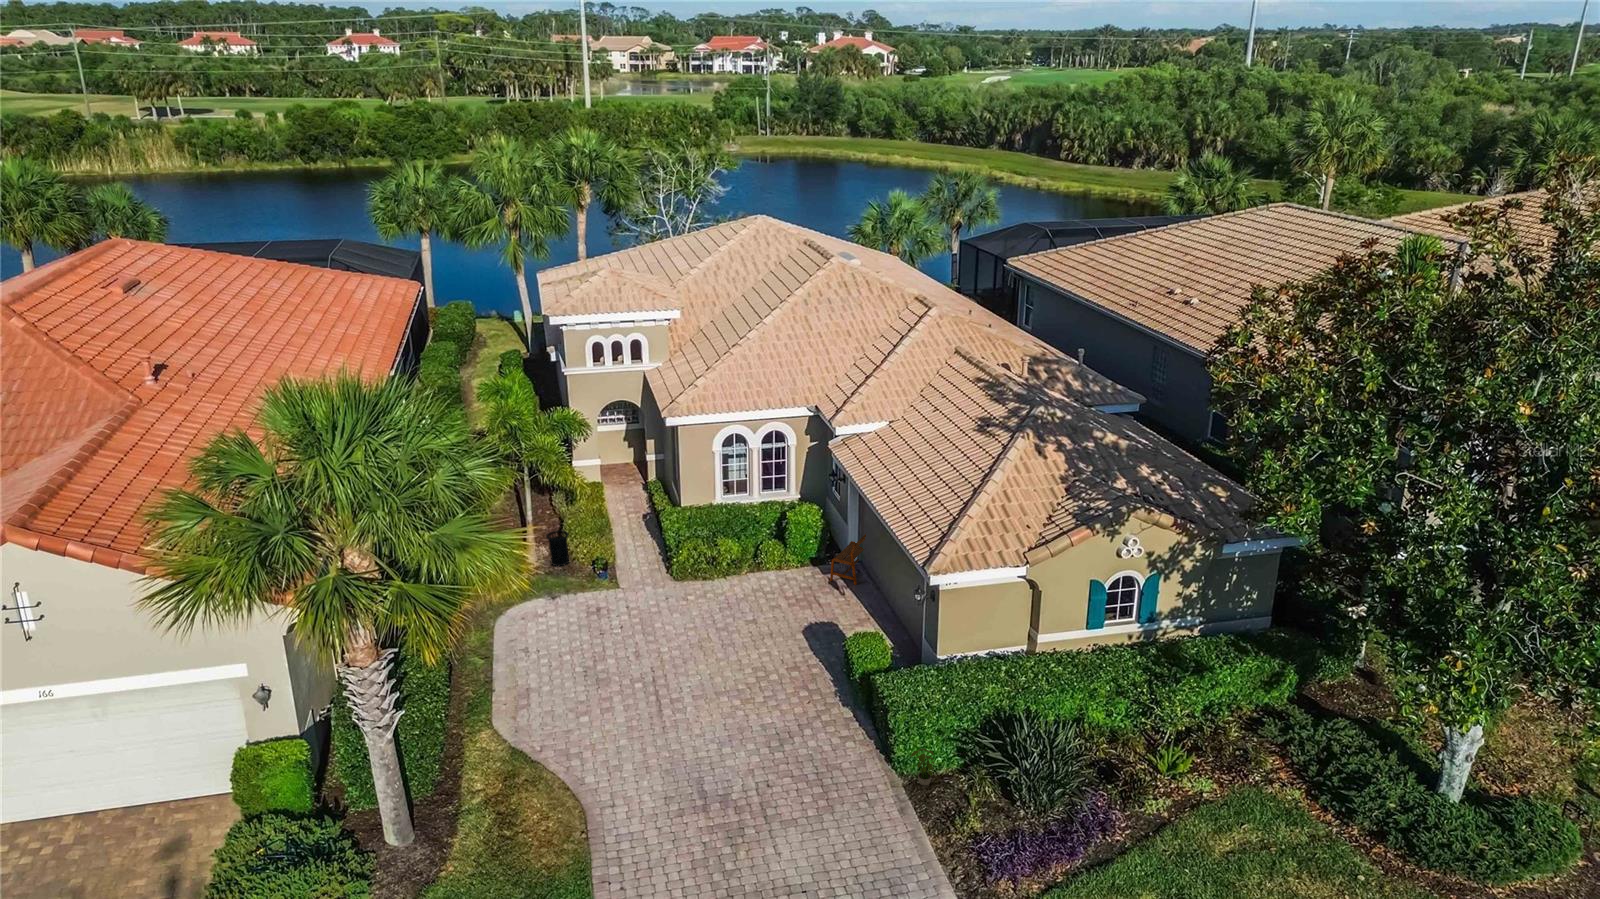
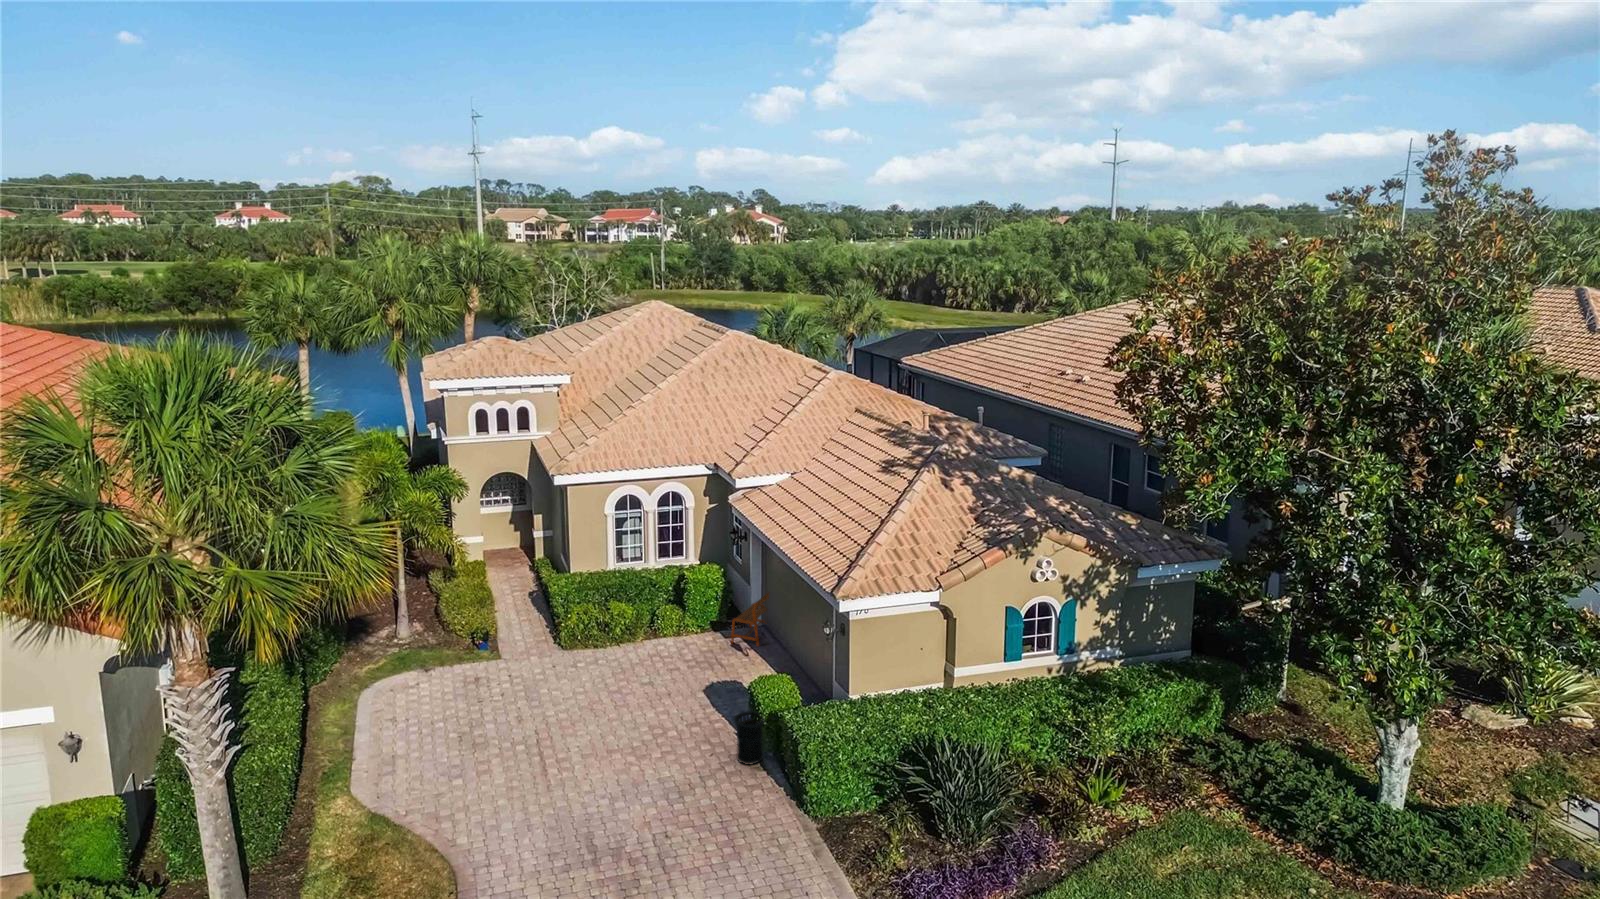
trash can: present [546,530,569,566] -> present [734,711,765,765]
potted plant: present [911,748,935,785] -> none [822,784,849,829]

